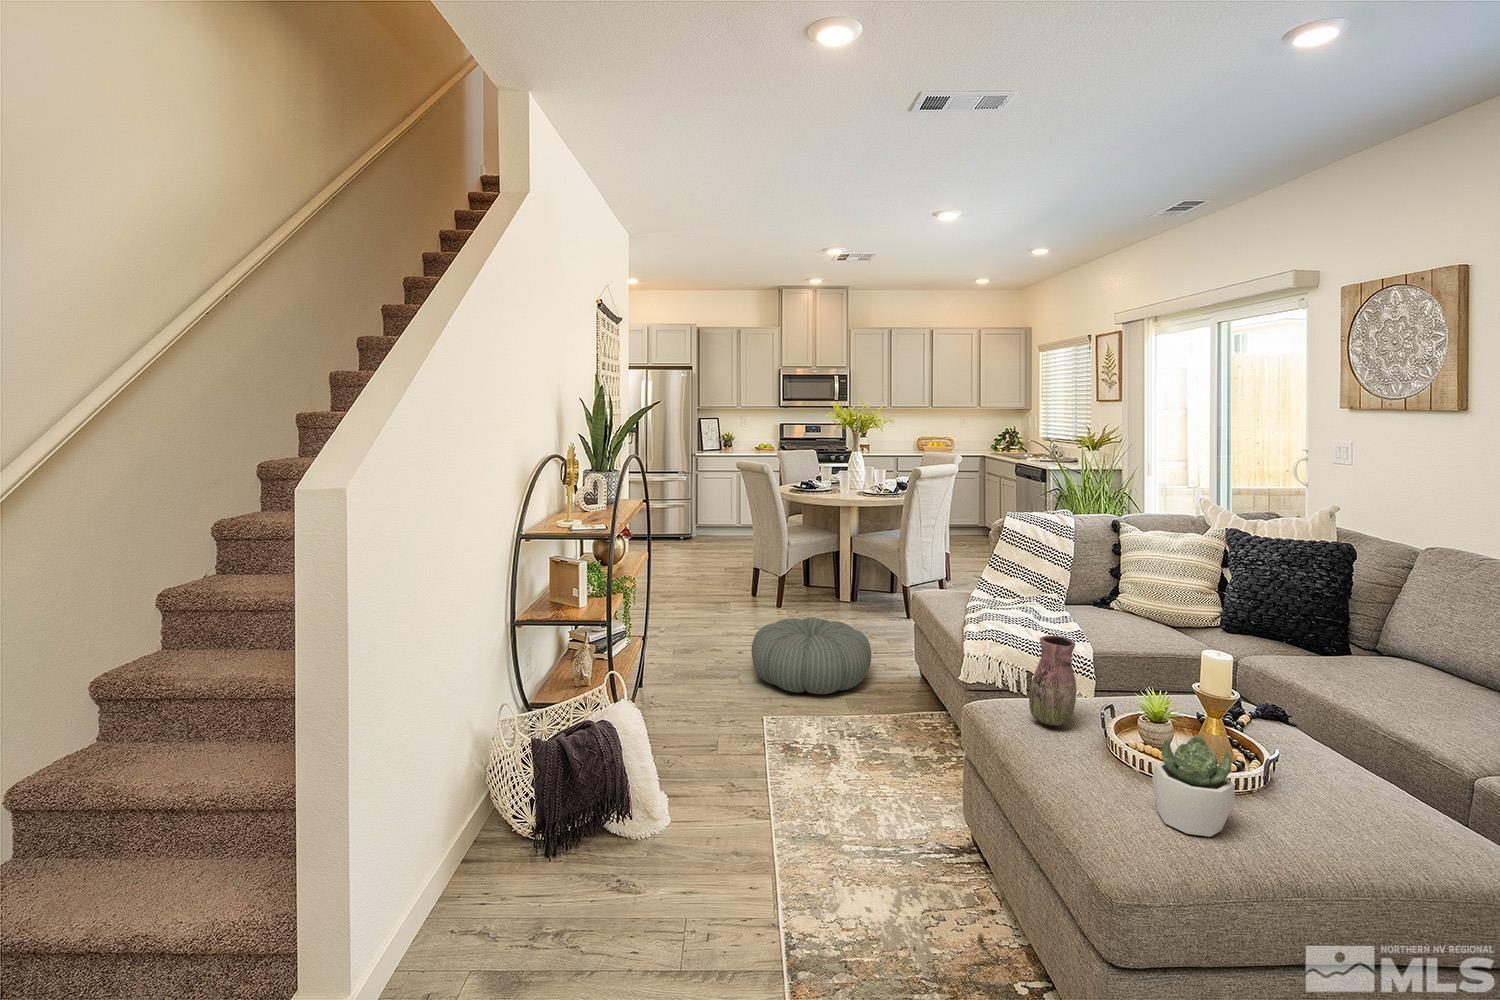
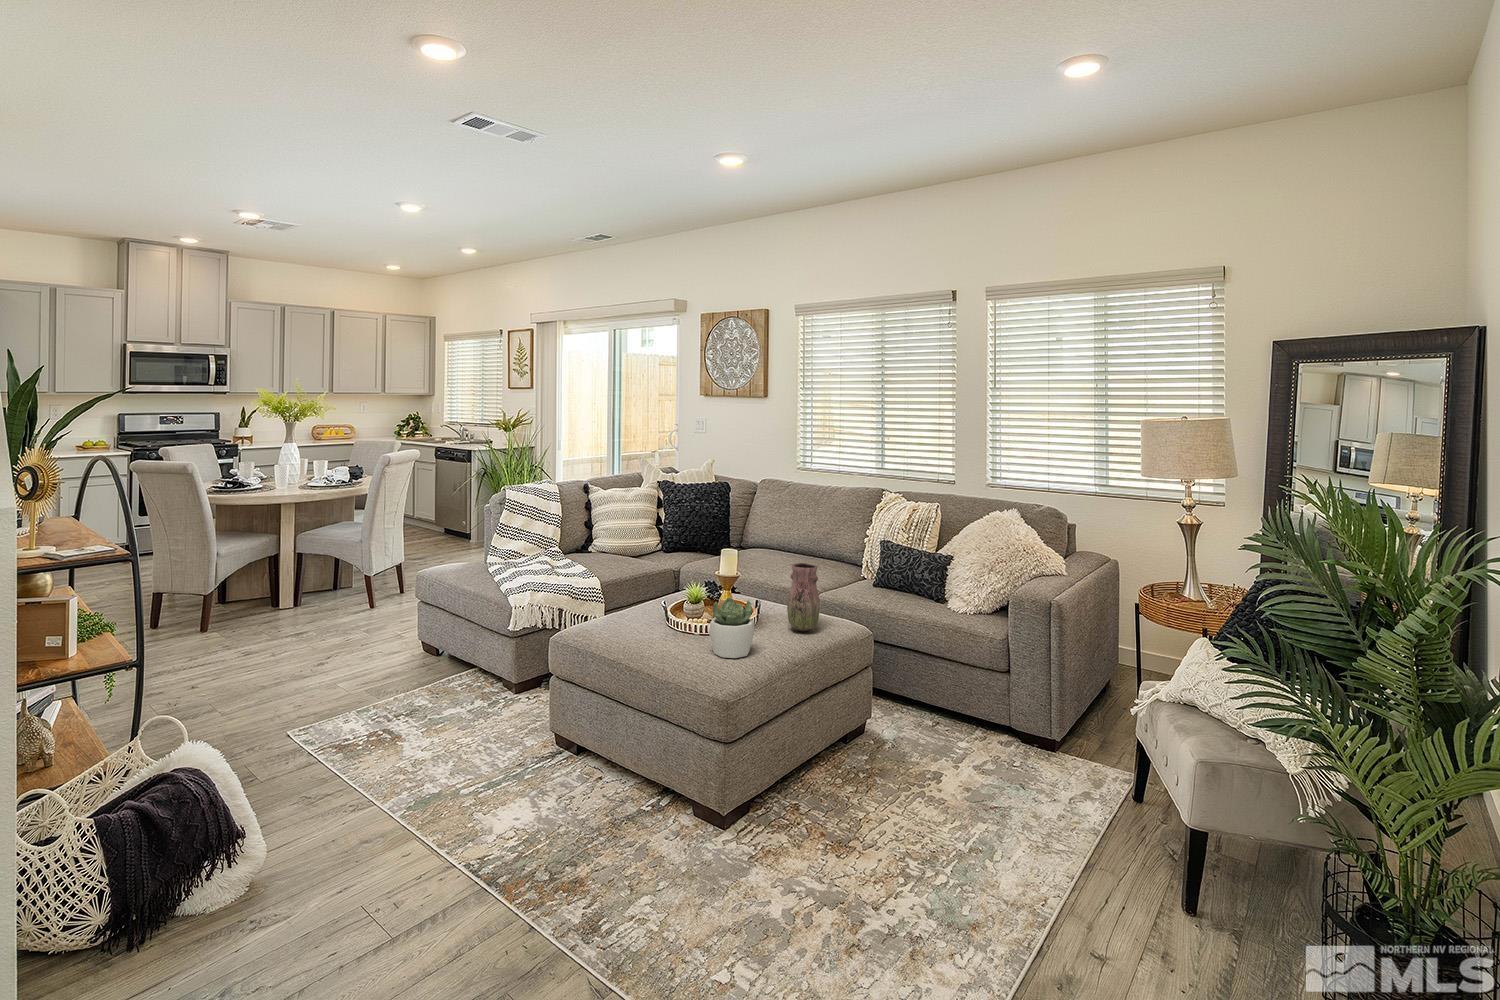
pouf: present [752,618,871,694] -> none [236,616,386,697]
vase: present [1029,636,1077,726] -> present [787,563,820,631]

